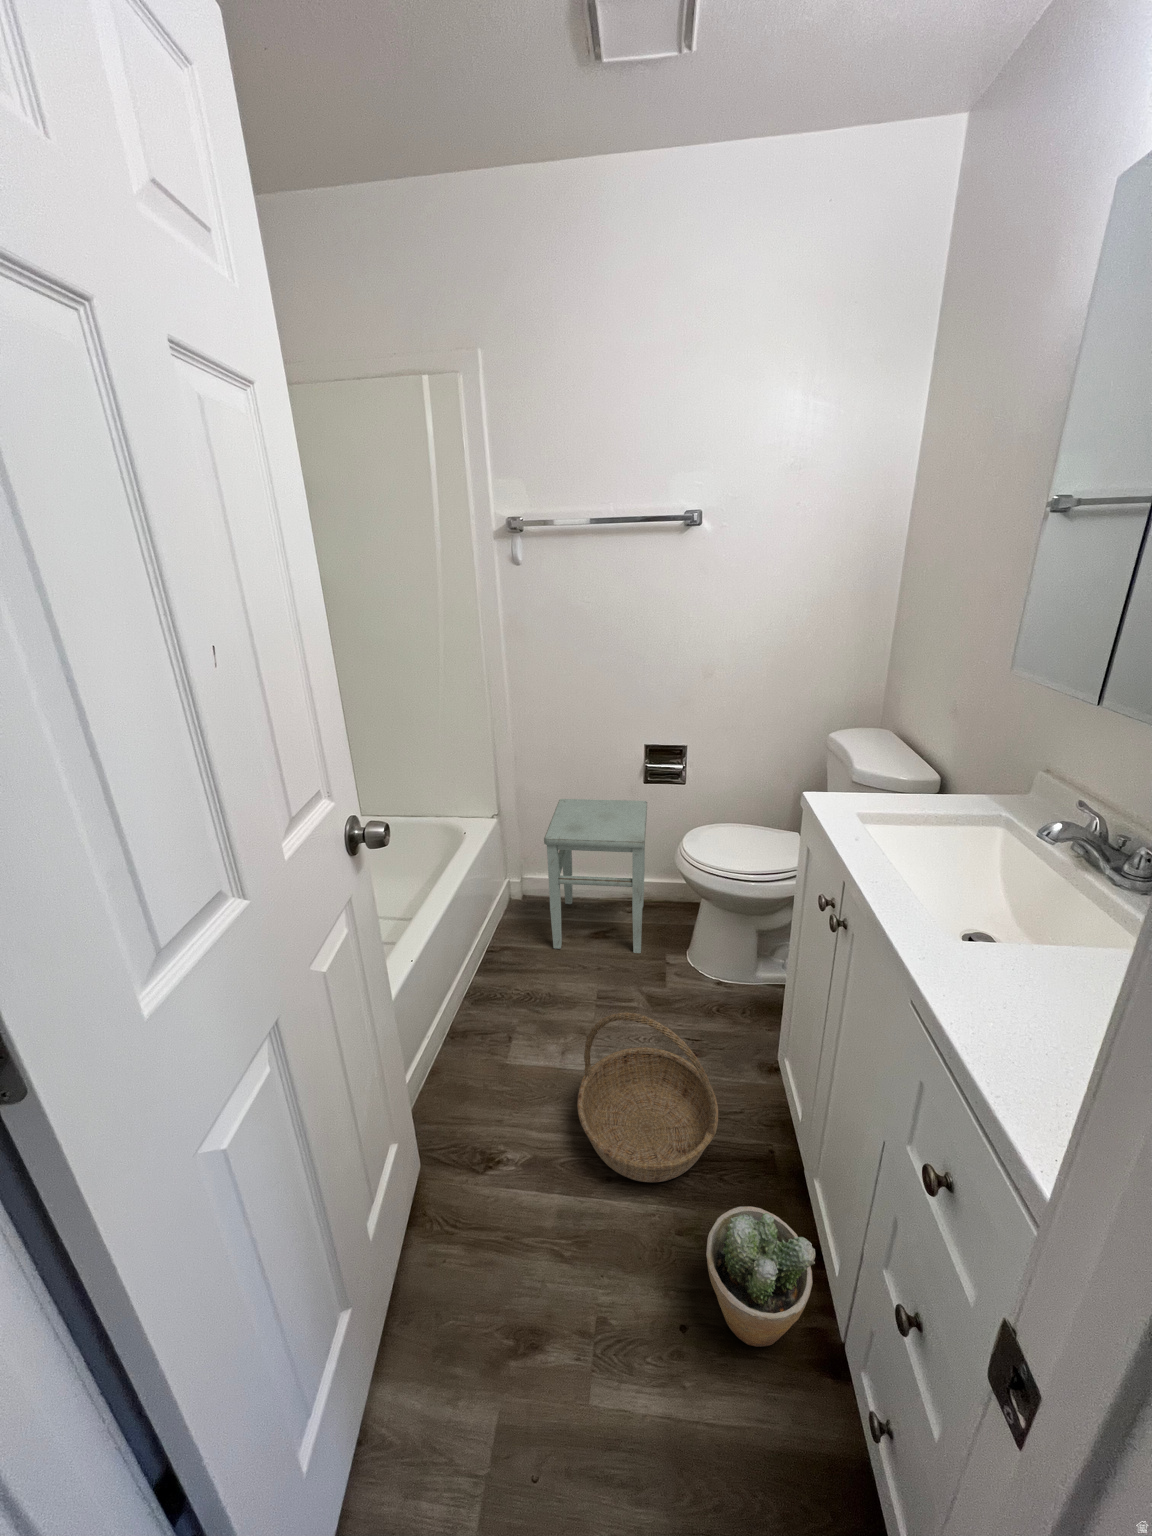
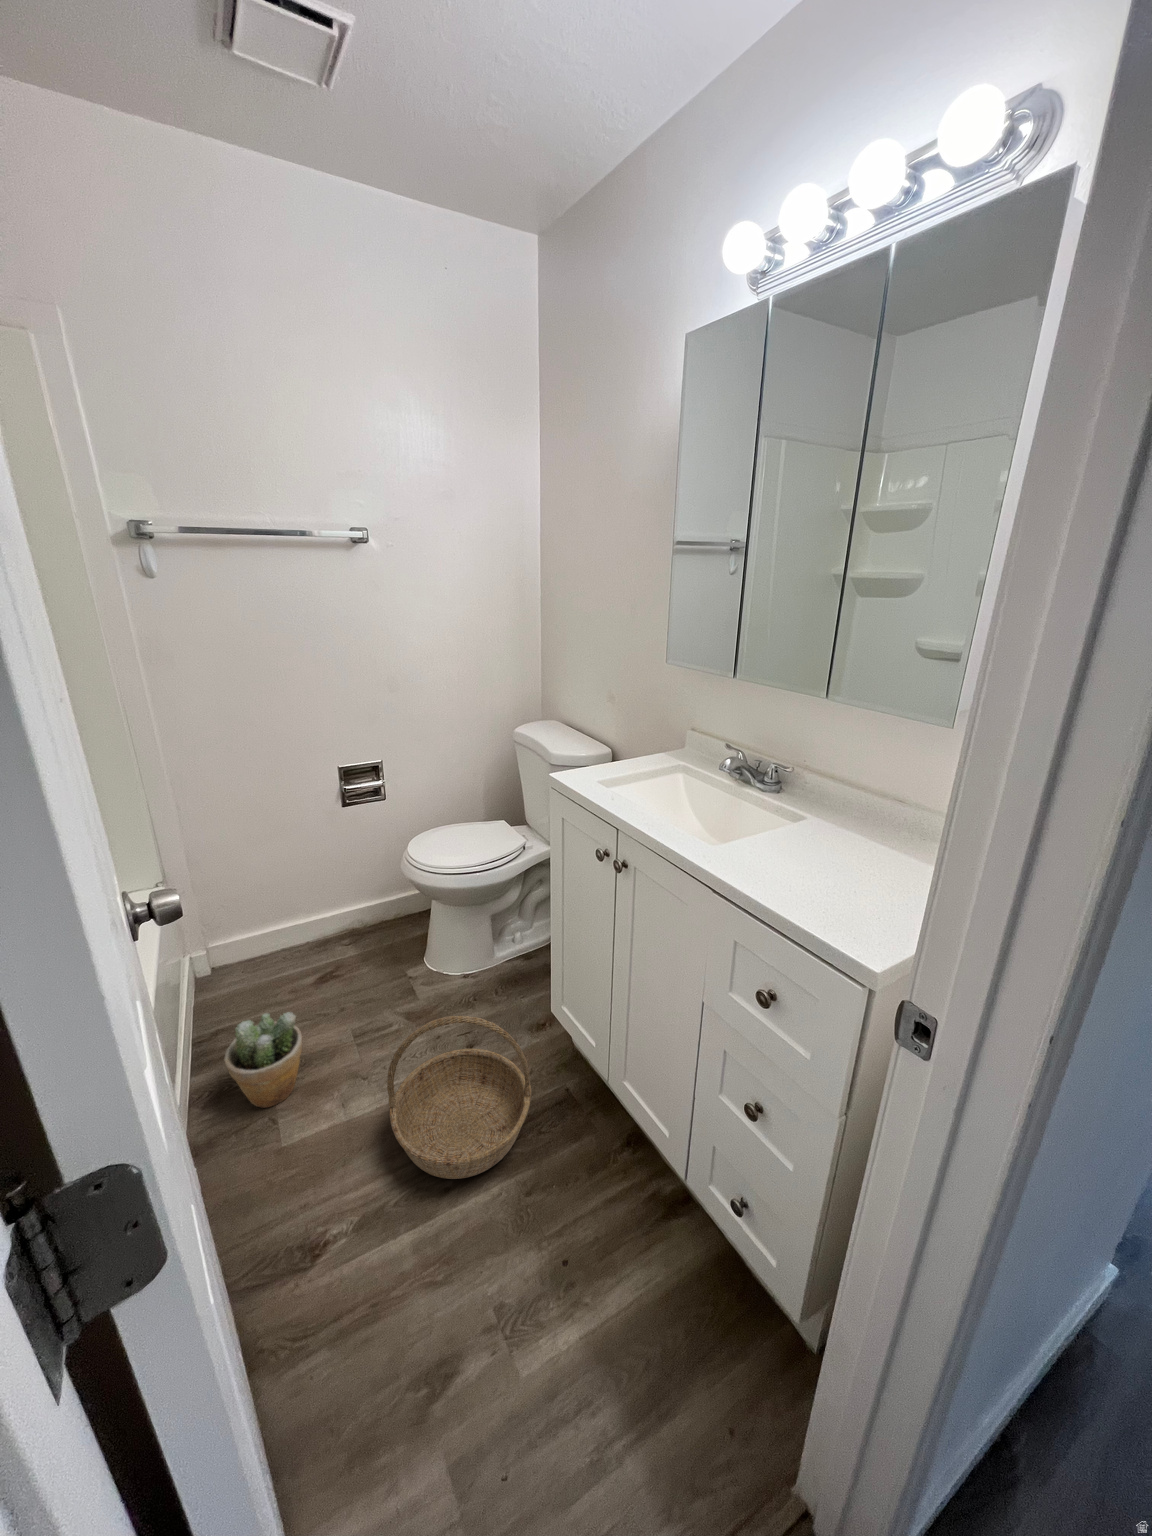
stool: present [544,799,647,953] -> none [248,825,381,1010]
potted plant: present [706,1206,815,1347] -> present [224,1012,302,1108]

